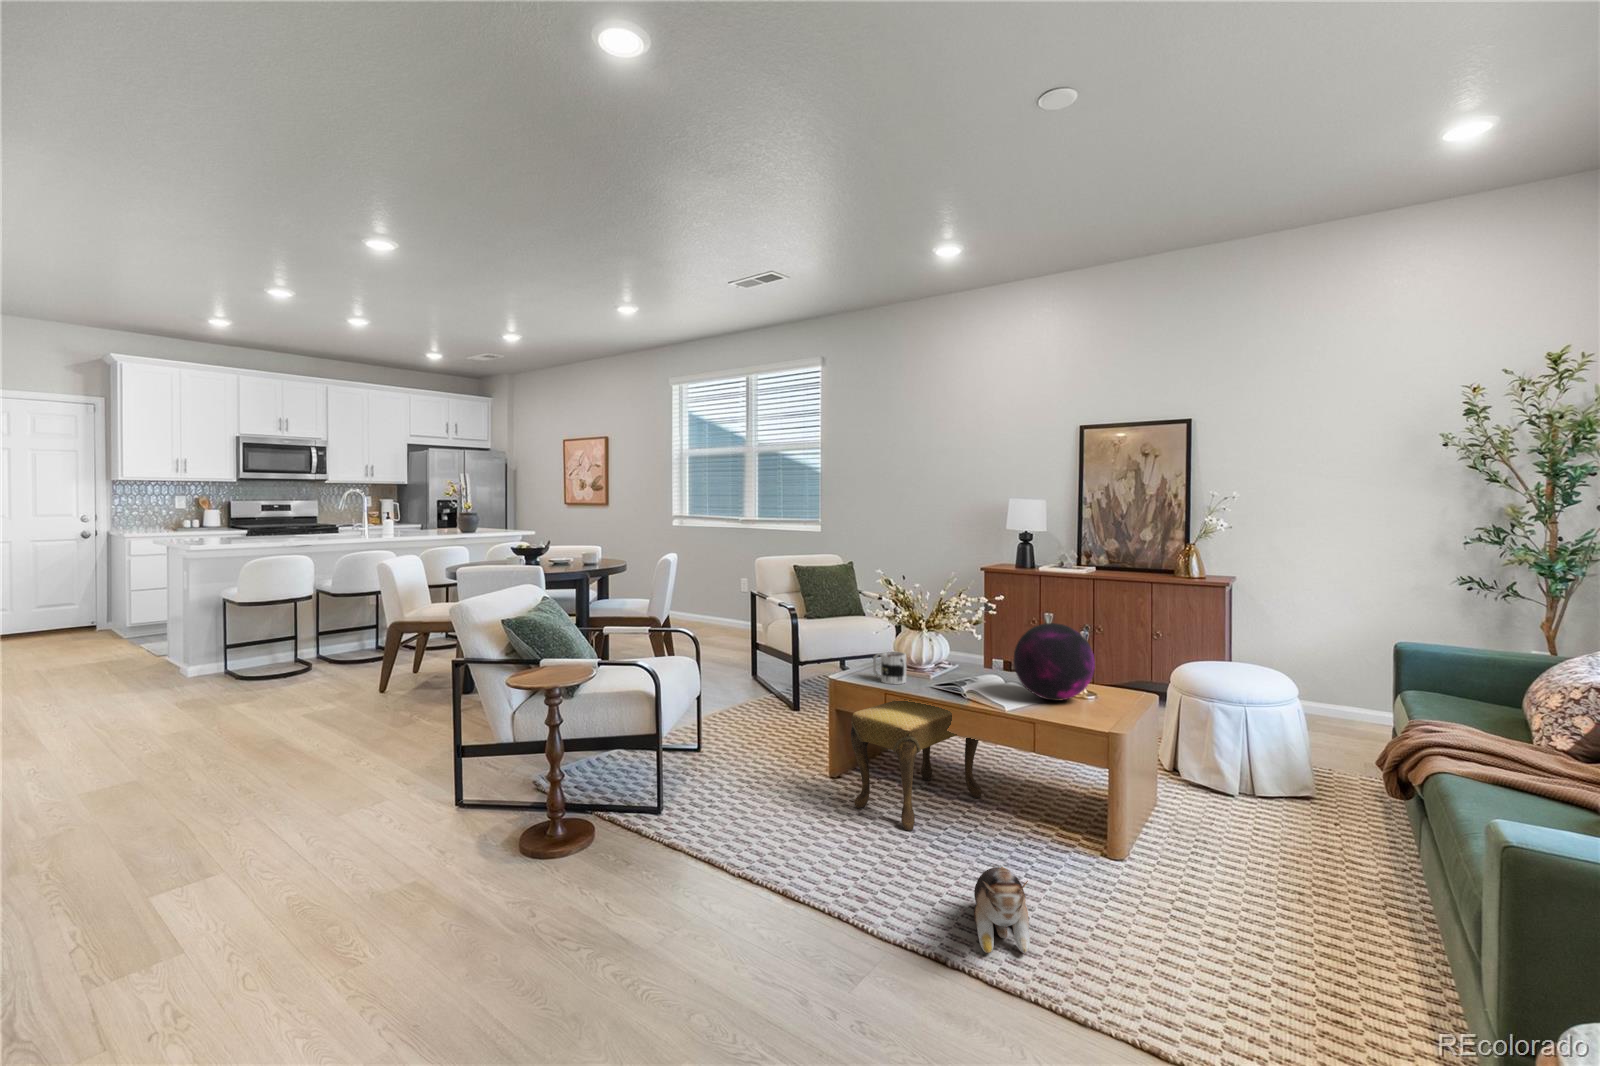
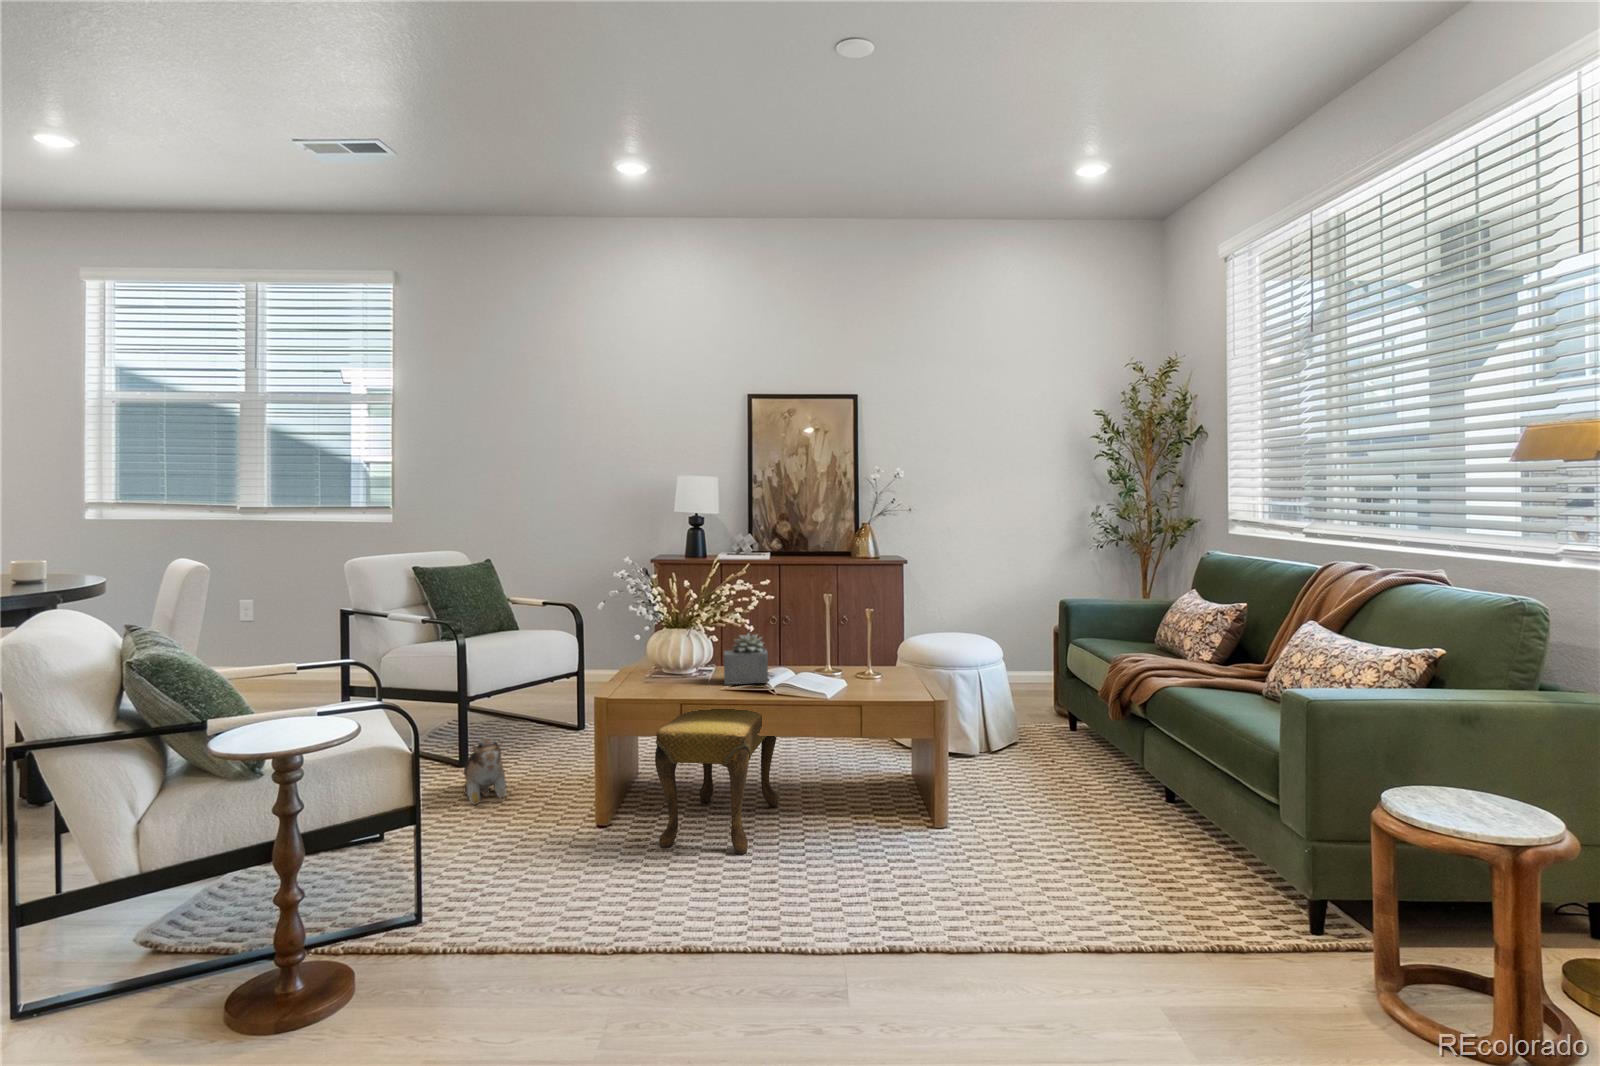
decorative orb: present [1013,623,1095,701] -> none [811,602,891,683]
succulent plant: none [938,641,984,687] -> present [724,634,768,684]
mug: present [873,652,906,684] -> none [648,654,691,693]
plush toy: present [974,867,1030,953] -> present [464,739,506,804]

